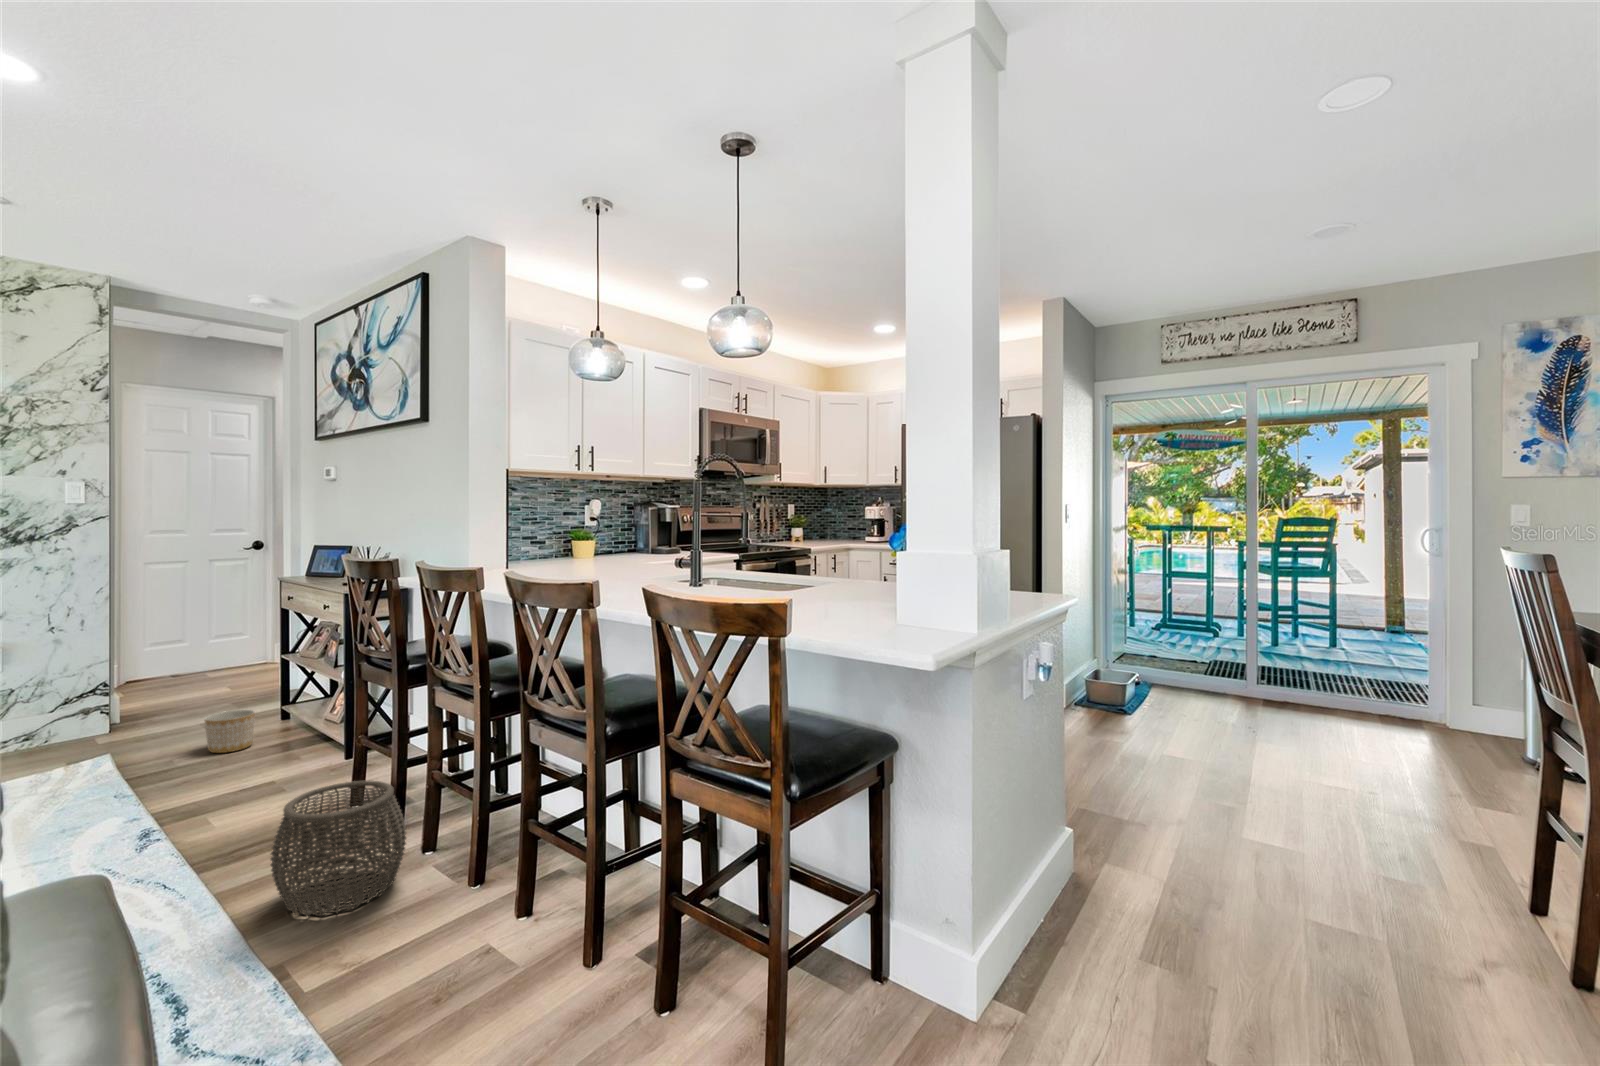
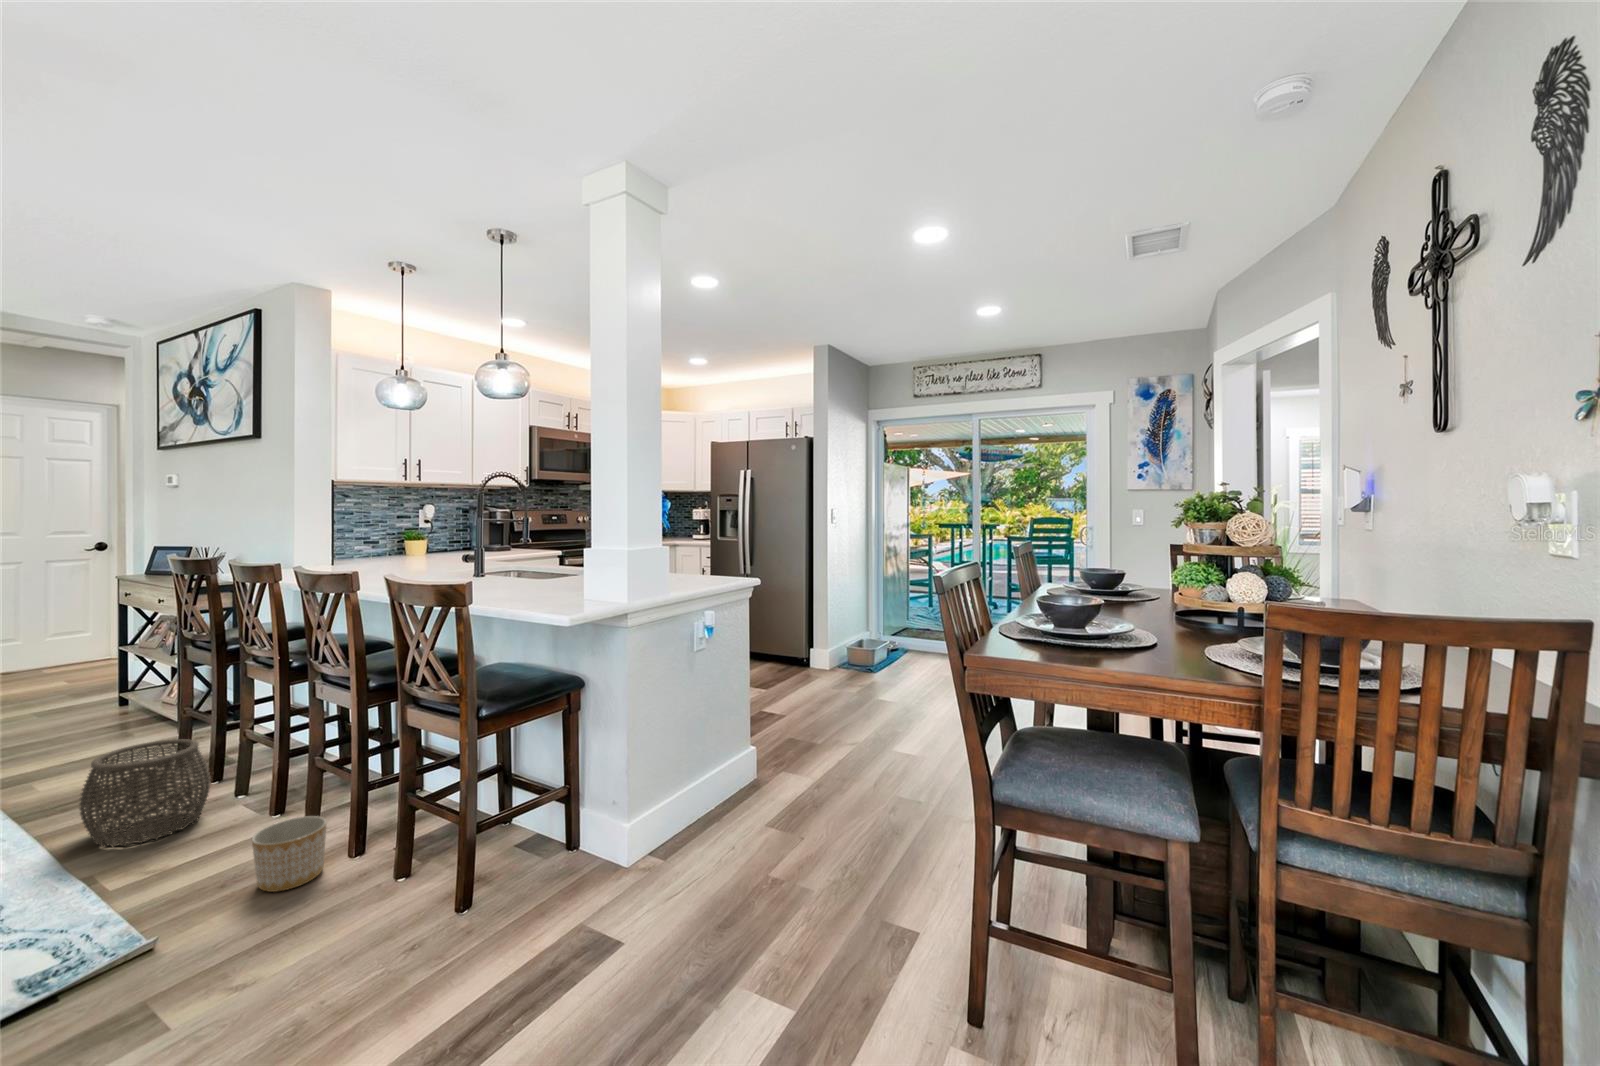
planter: present [205,710,255,753] -> present [252,816,327,892]

